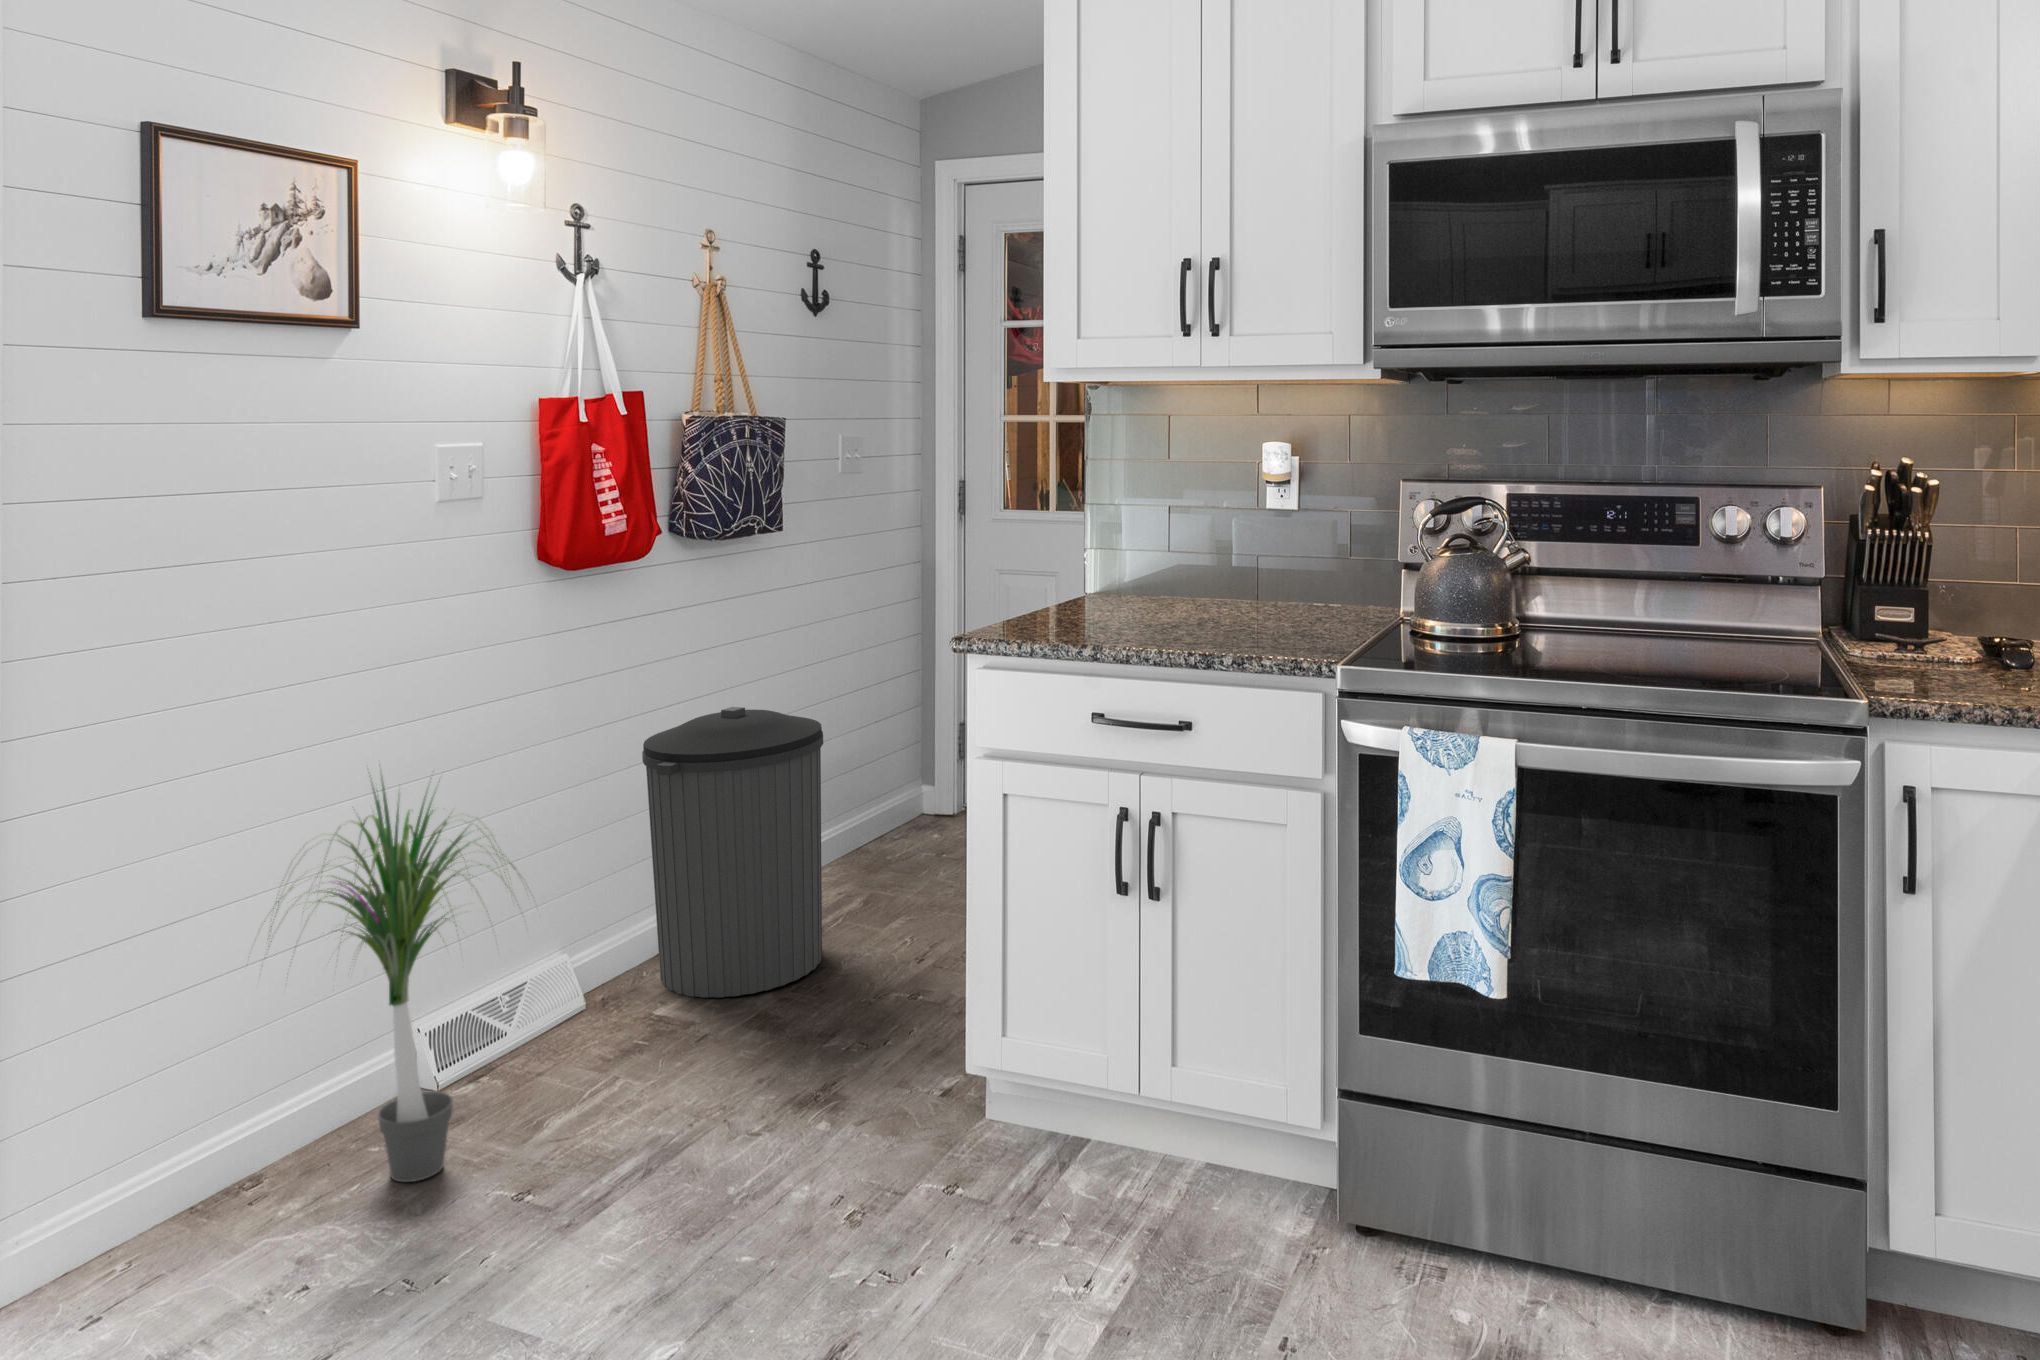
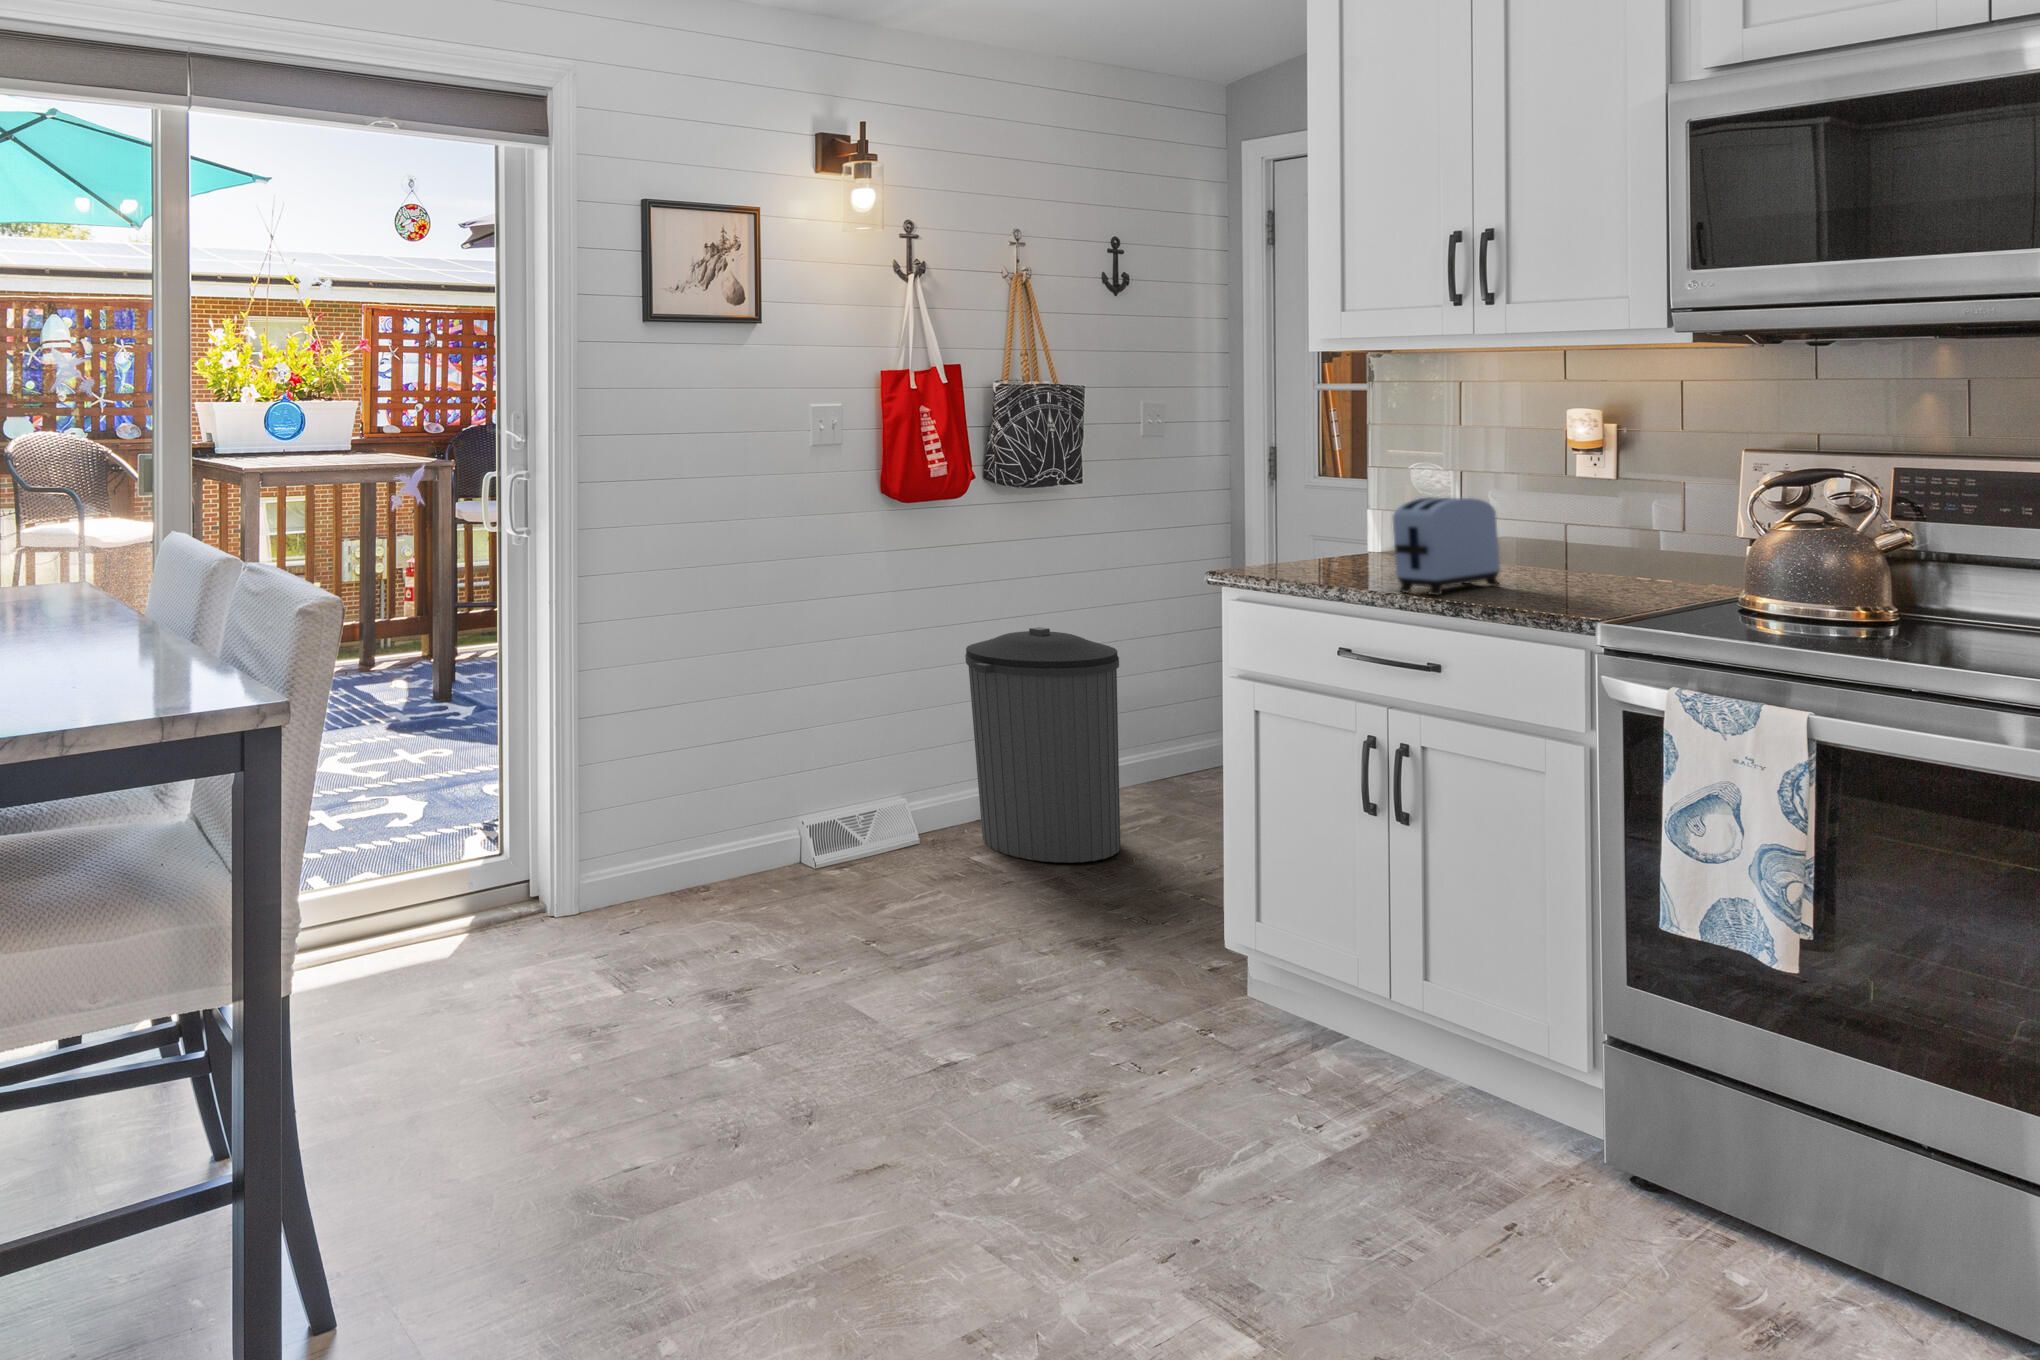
toaster: none [1145,537,1231,646] -> present [1392,497,1500,595]
potted plant: present [264,781,523,1182] -> none [694,624,883,920]

